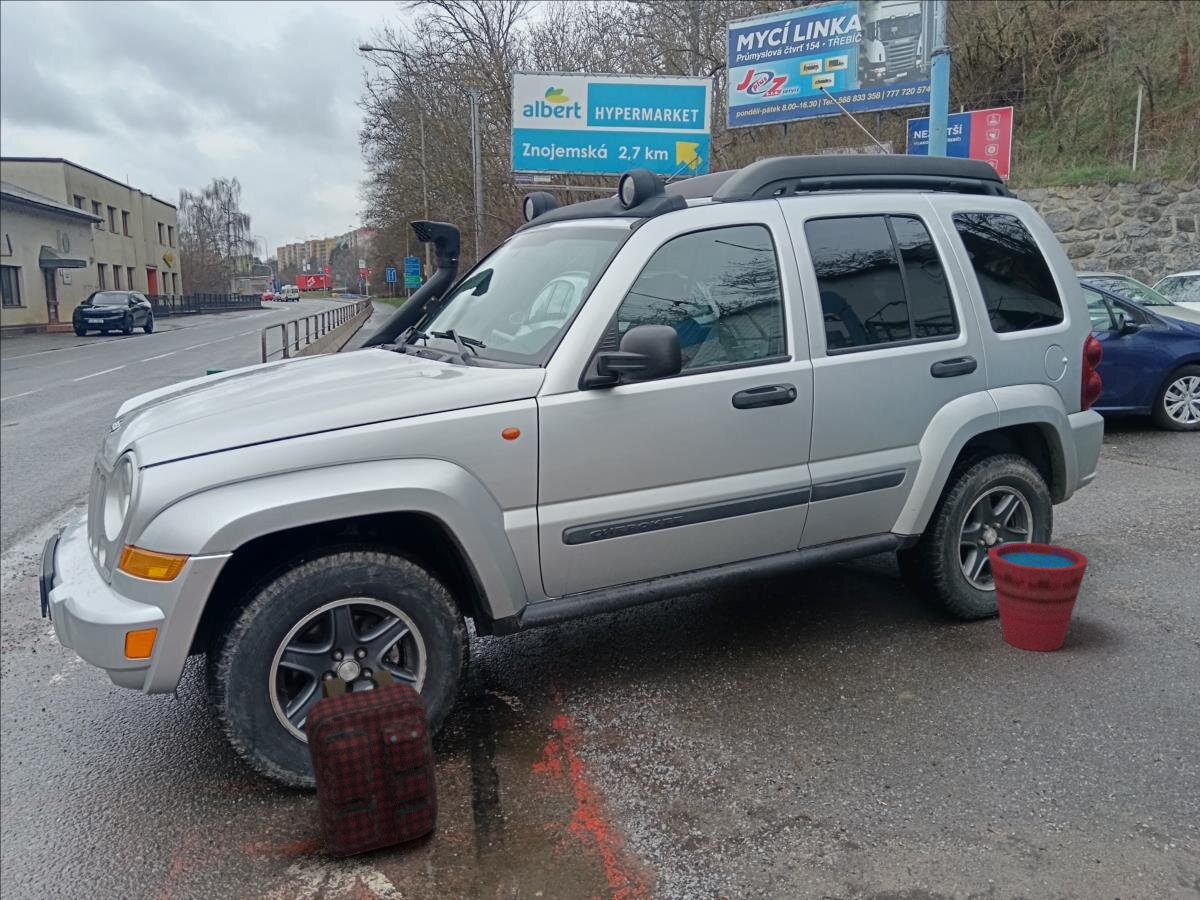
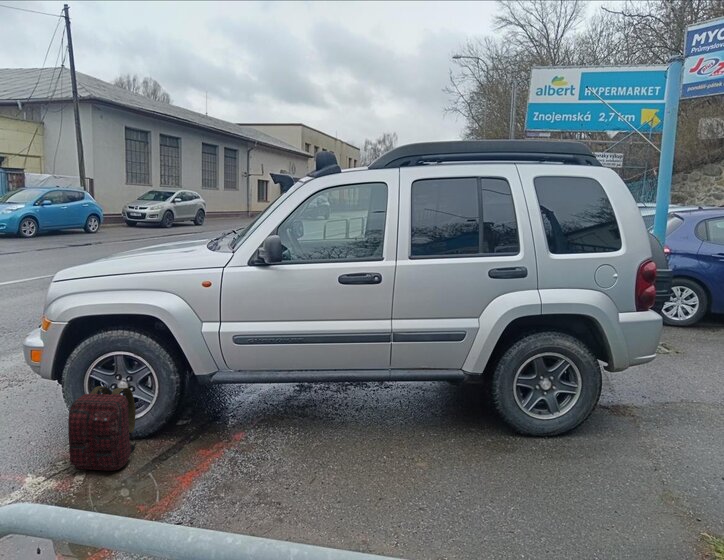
bucket: present [989,543,1088,651] -> none [531,400,599,481]

